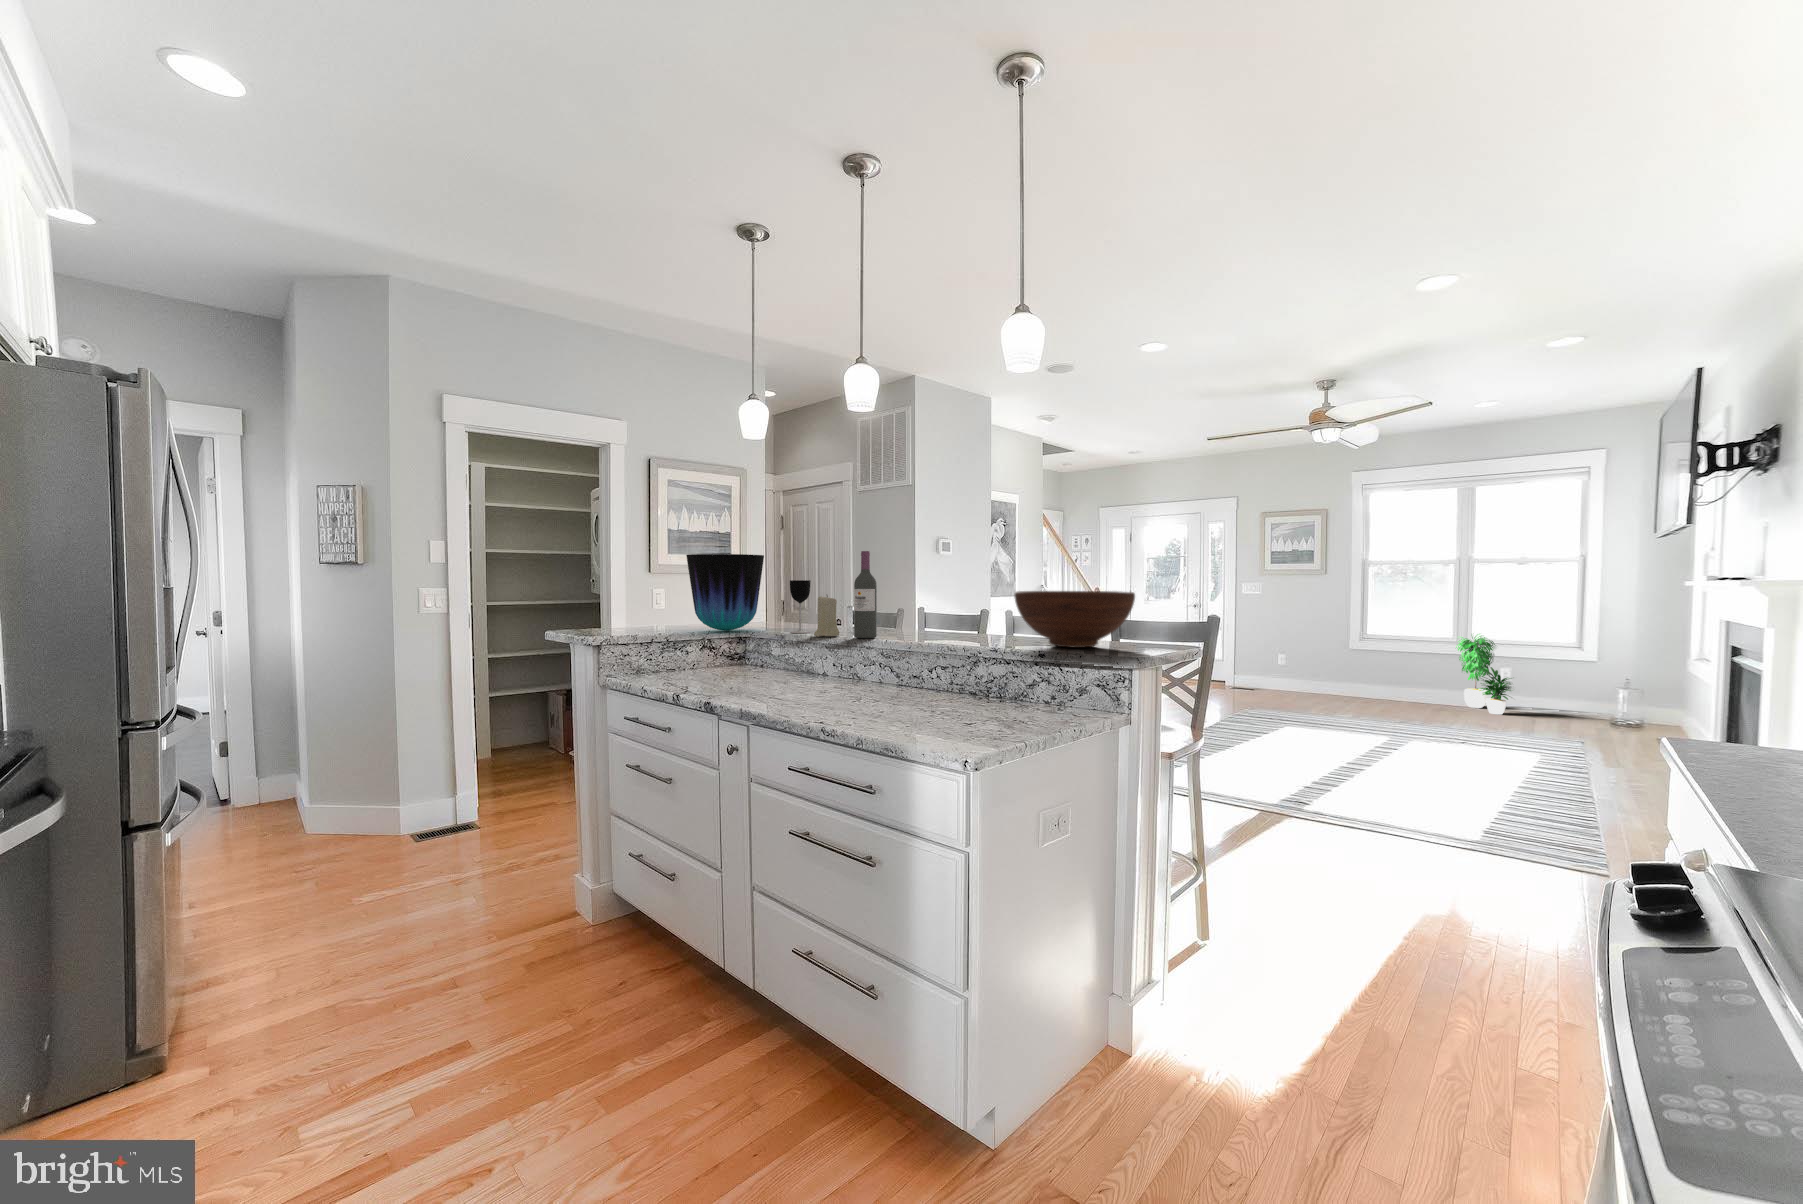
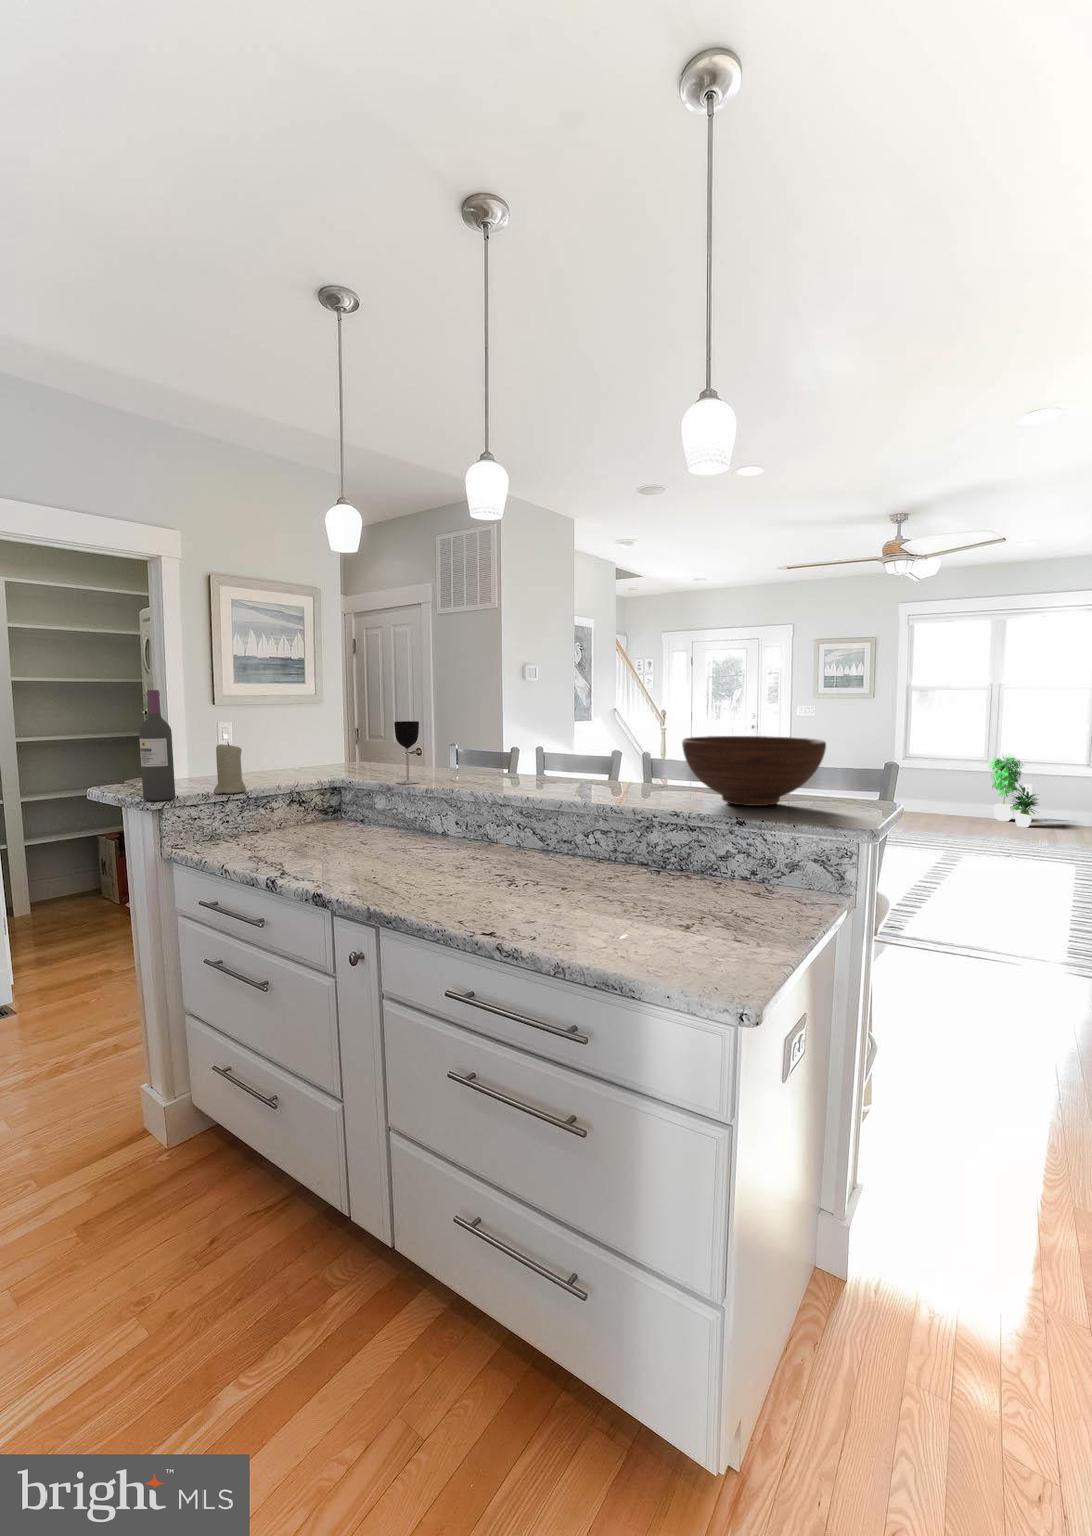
wine bottle: present [854,551,877,638] -> present [139,690,175,801]
vase: present [686,554,764,631] -> none [265,691,361,782]
candle: present [814,596,839,637] -> present [214,742,246,794]

